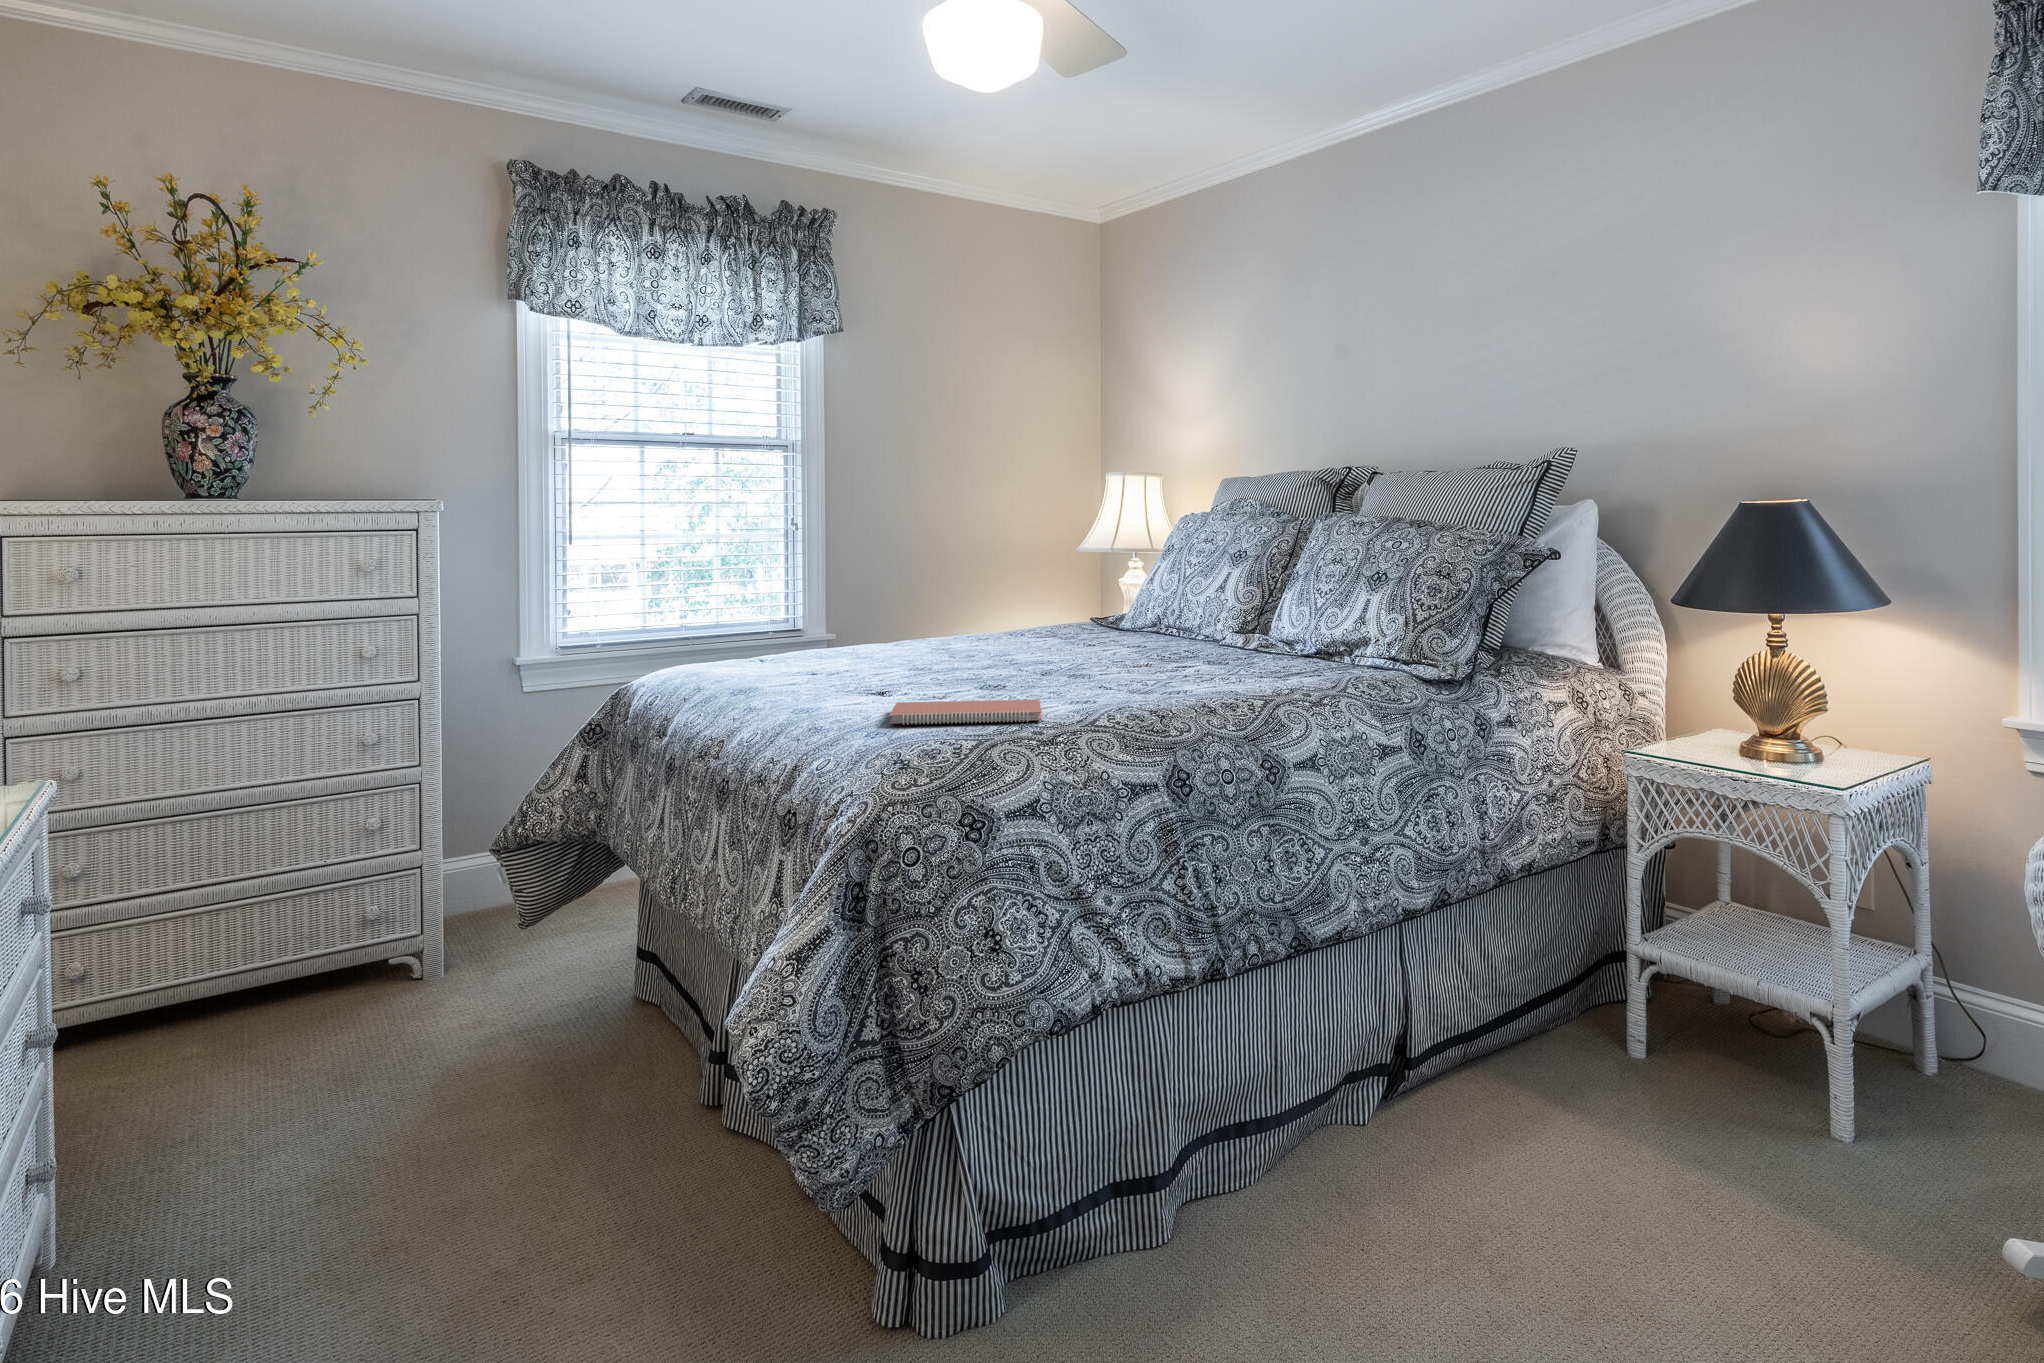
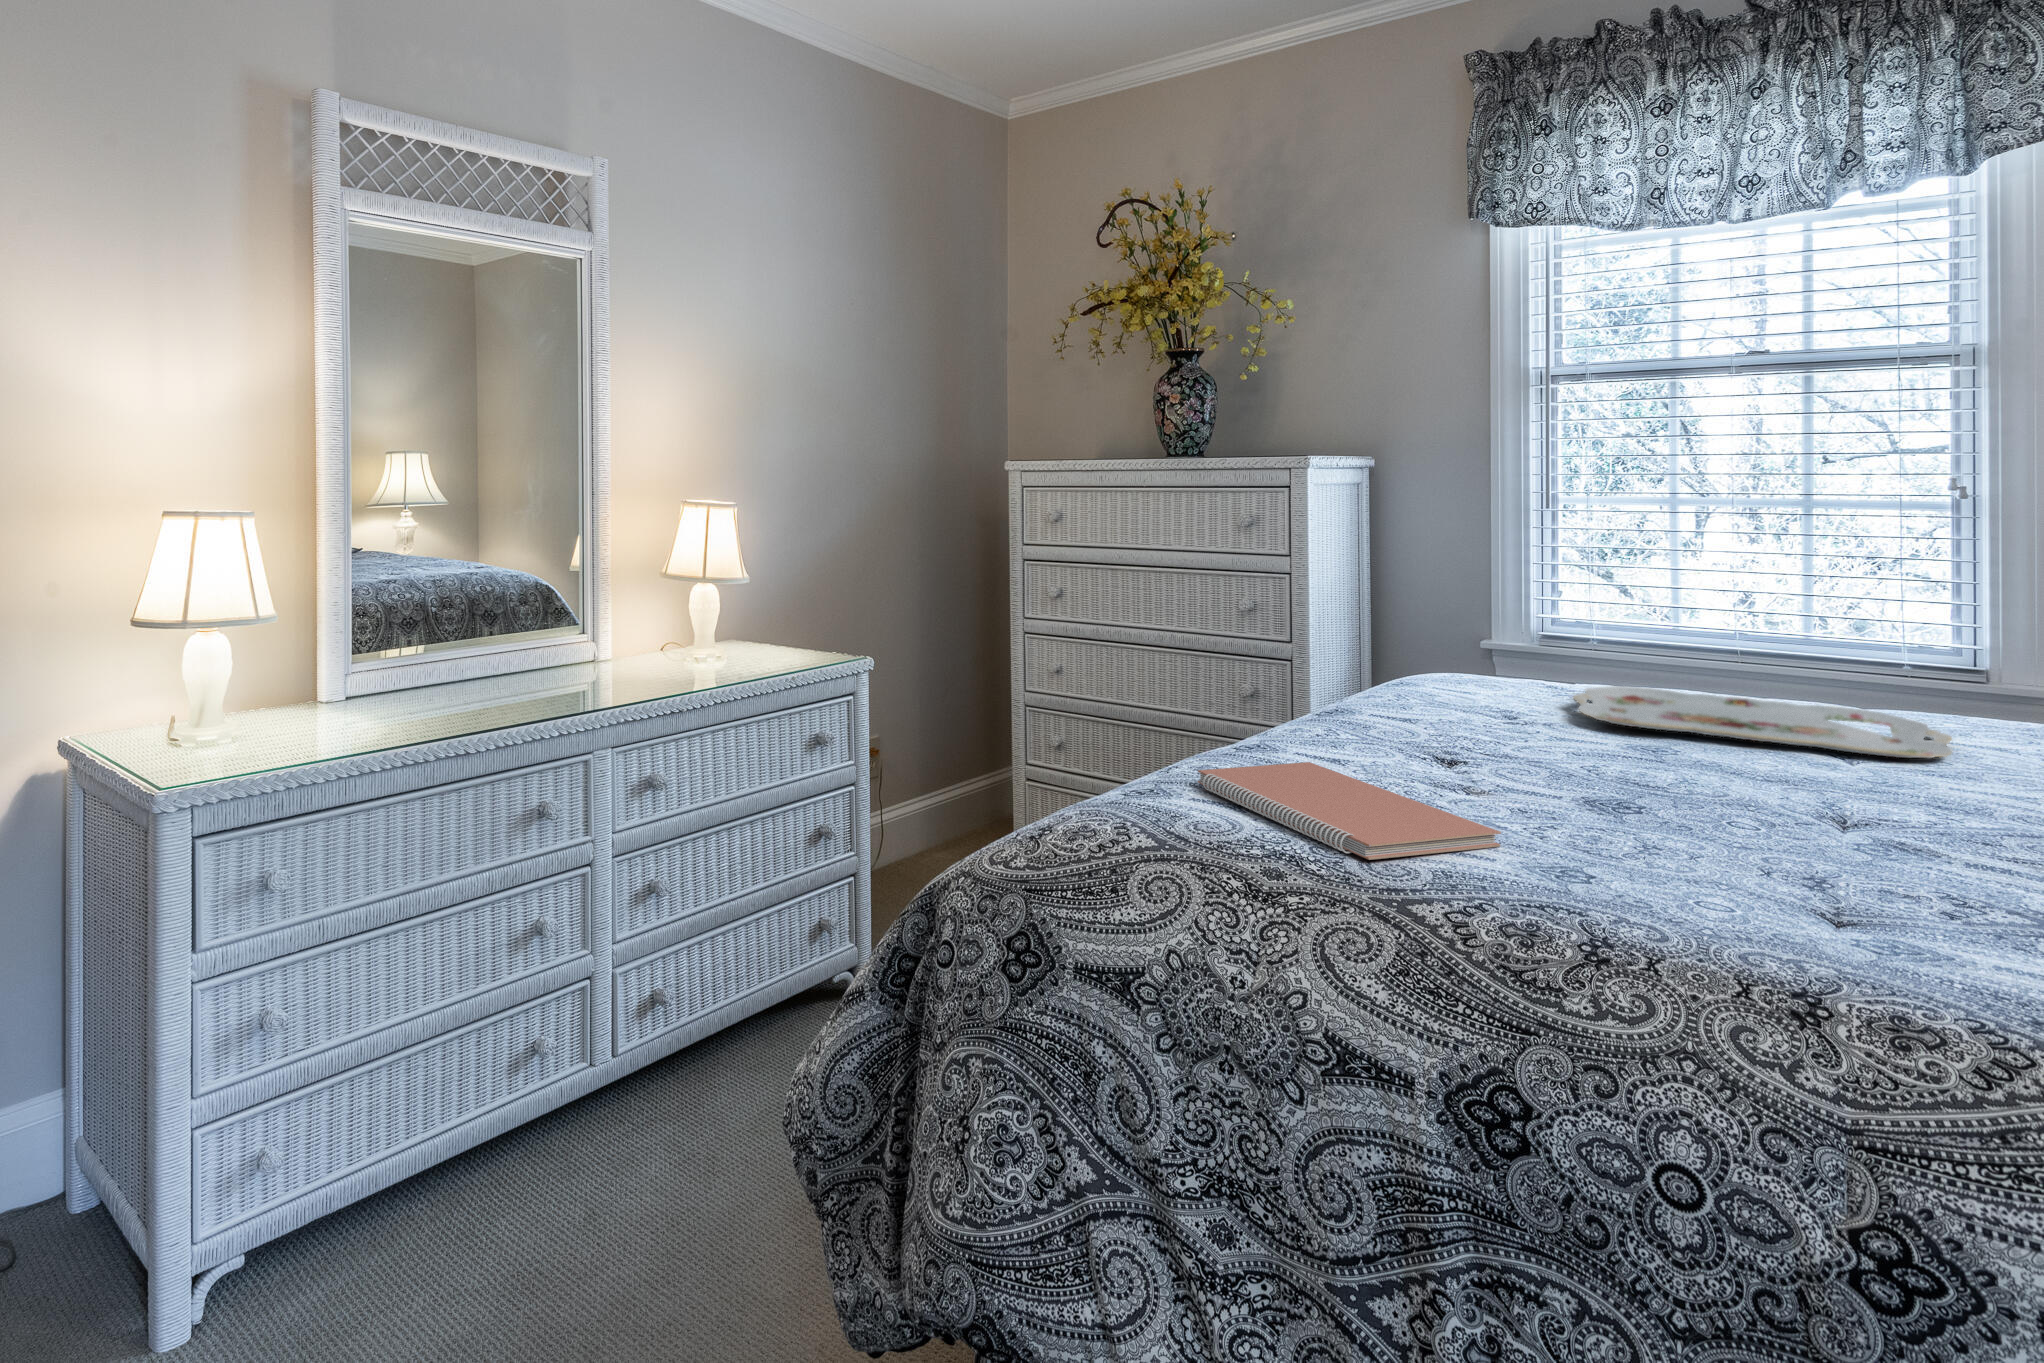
serving tray: none [835,644,1010,667] -> present [1573,686,1952,759]

